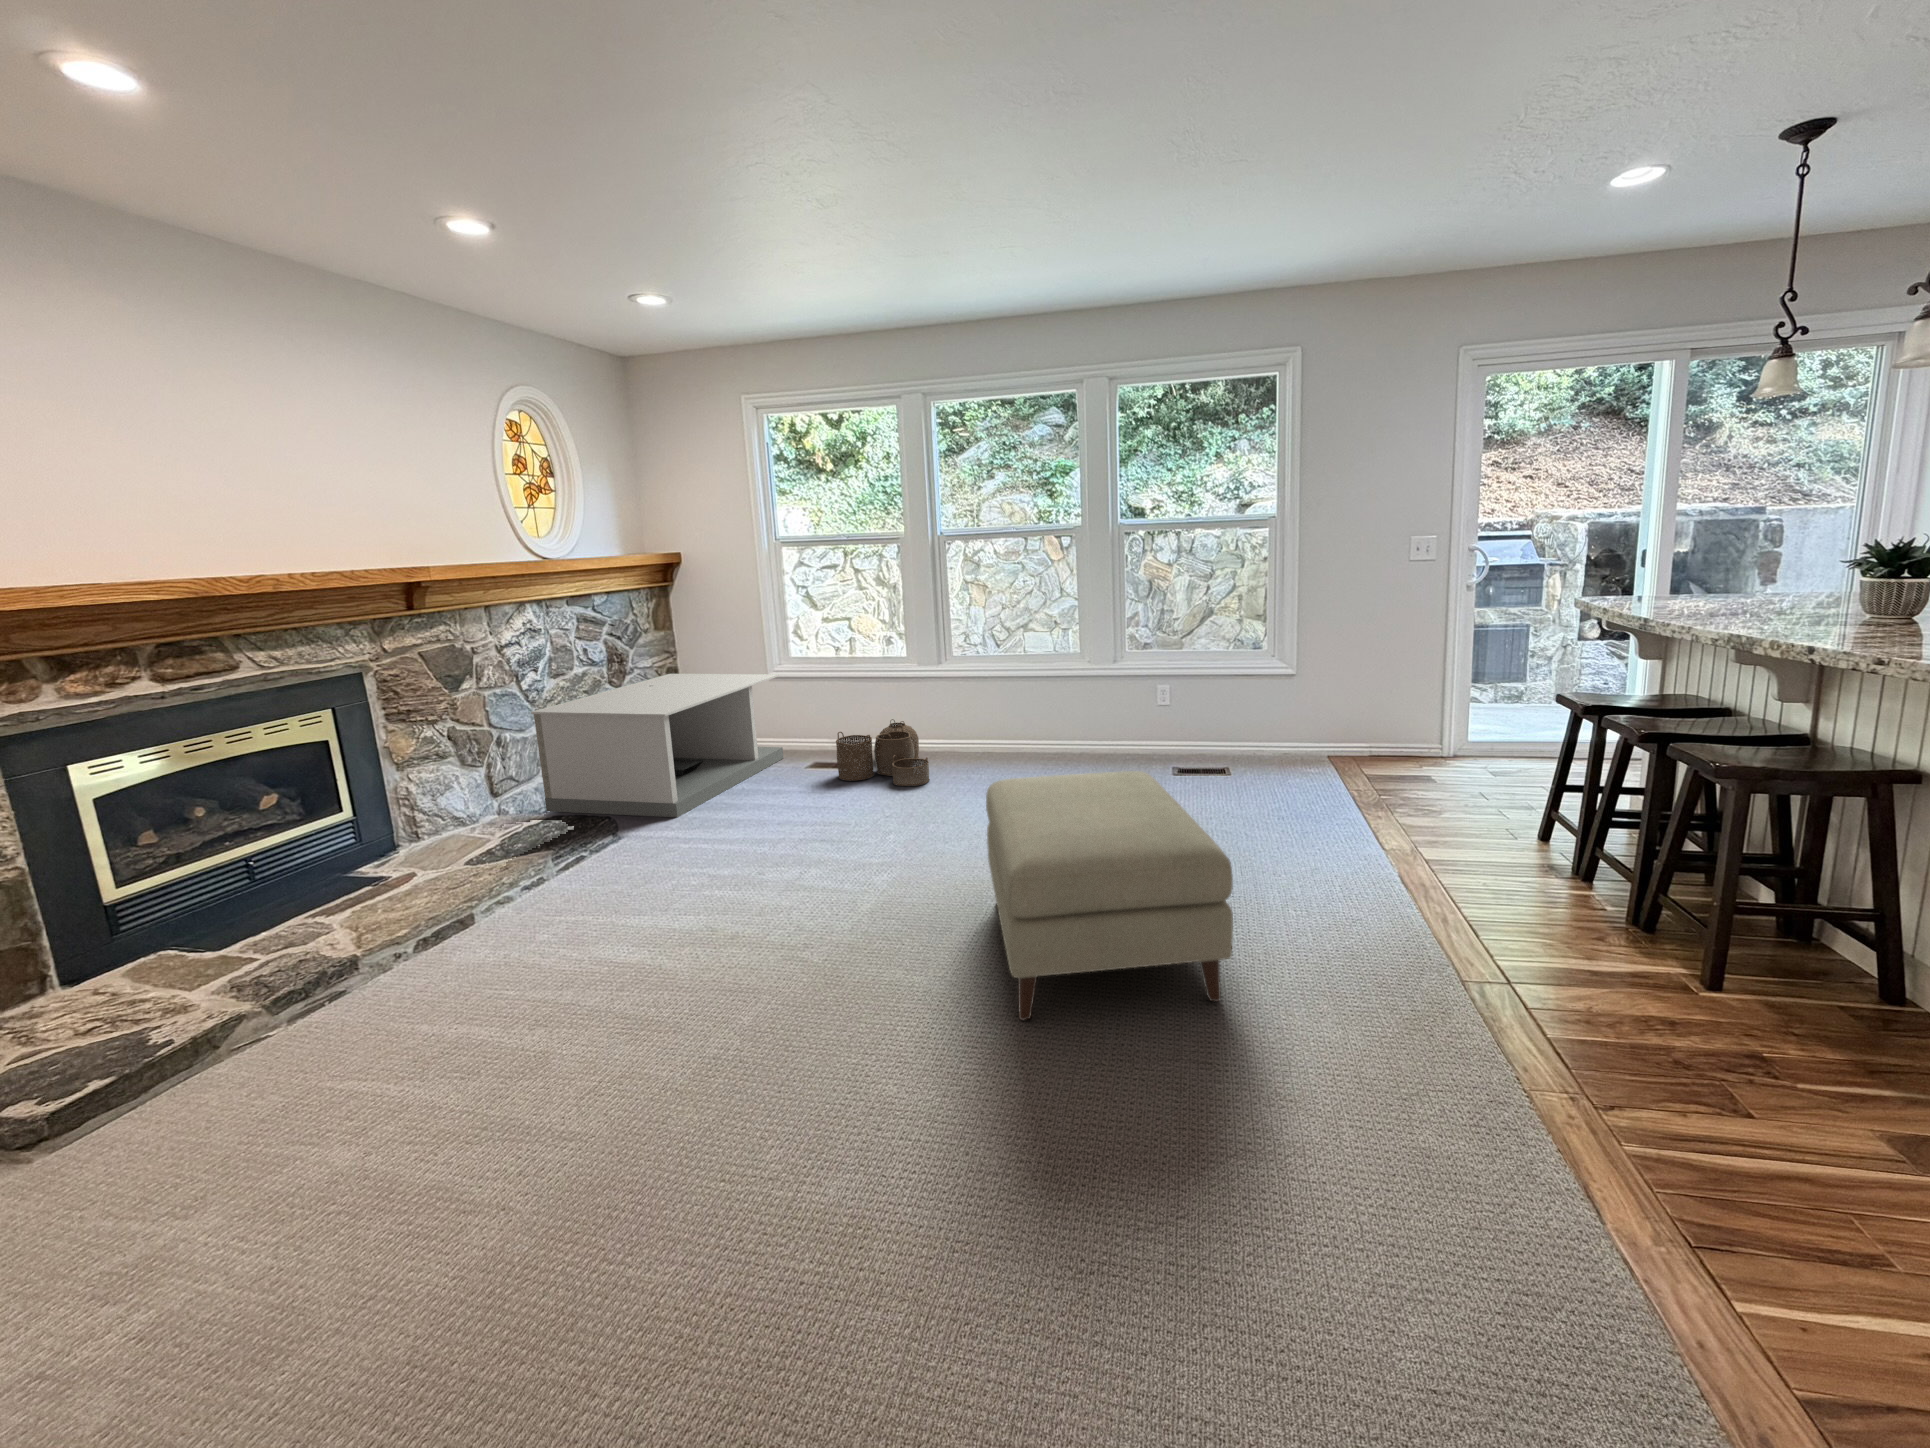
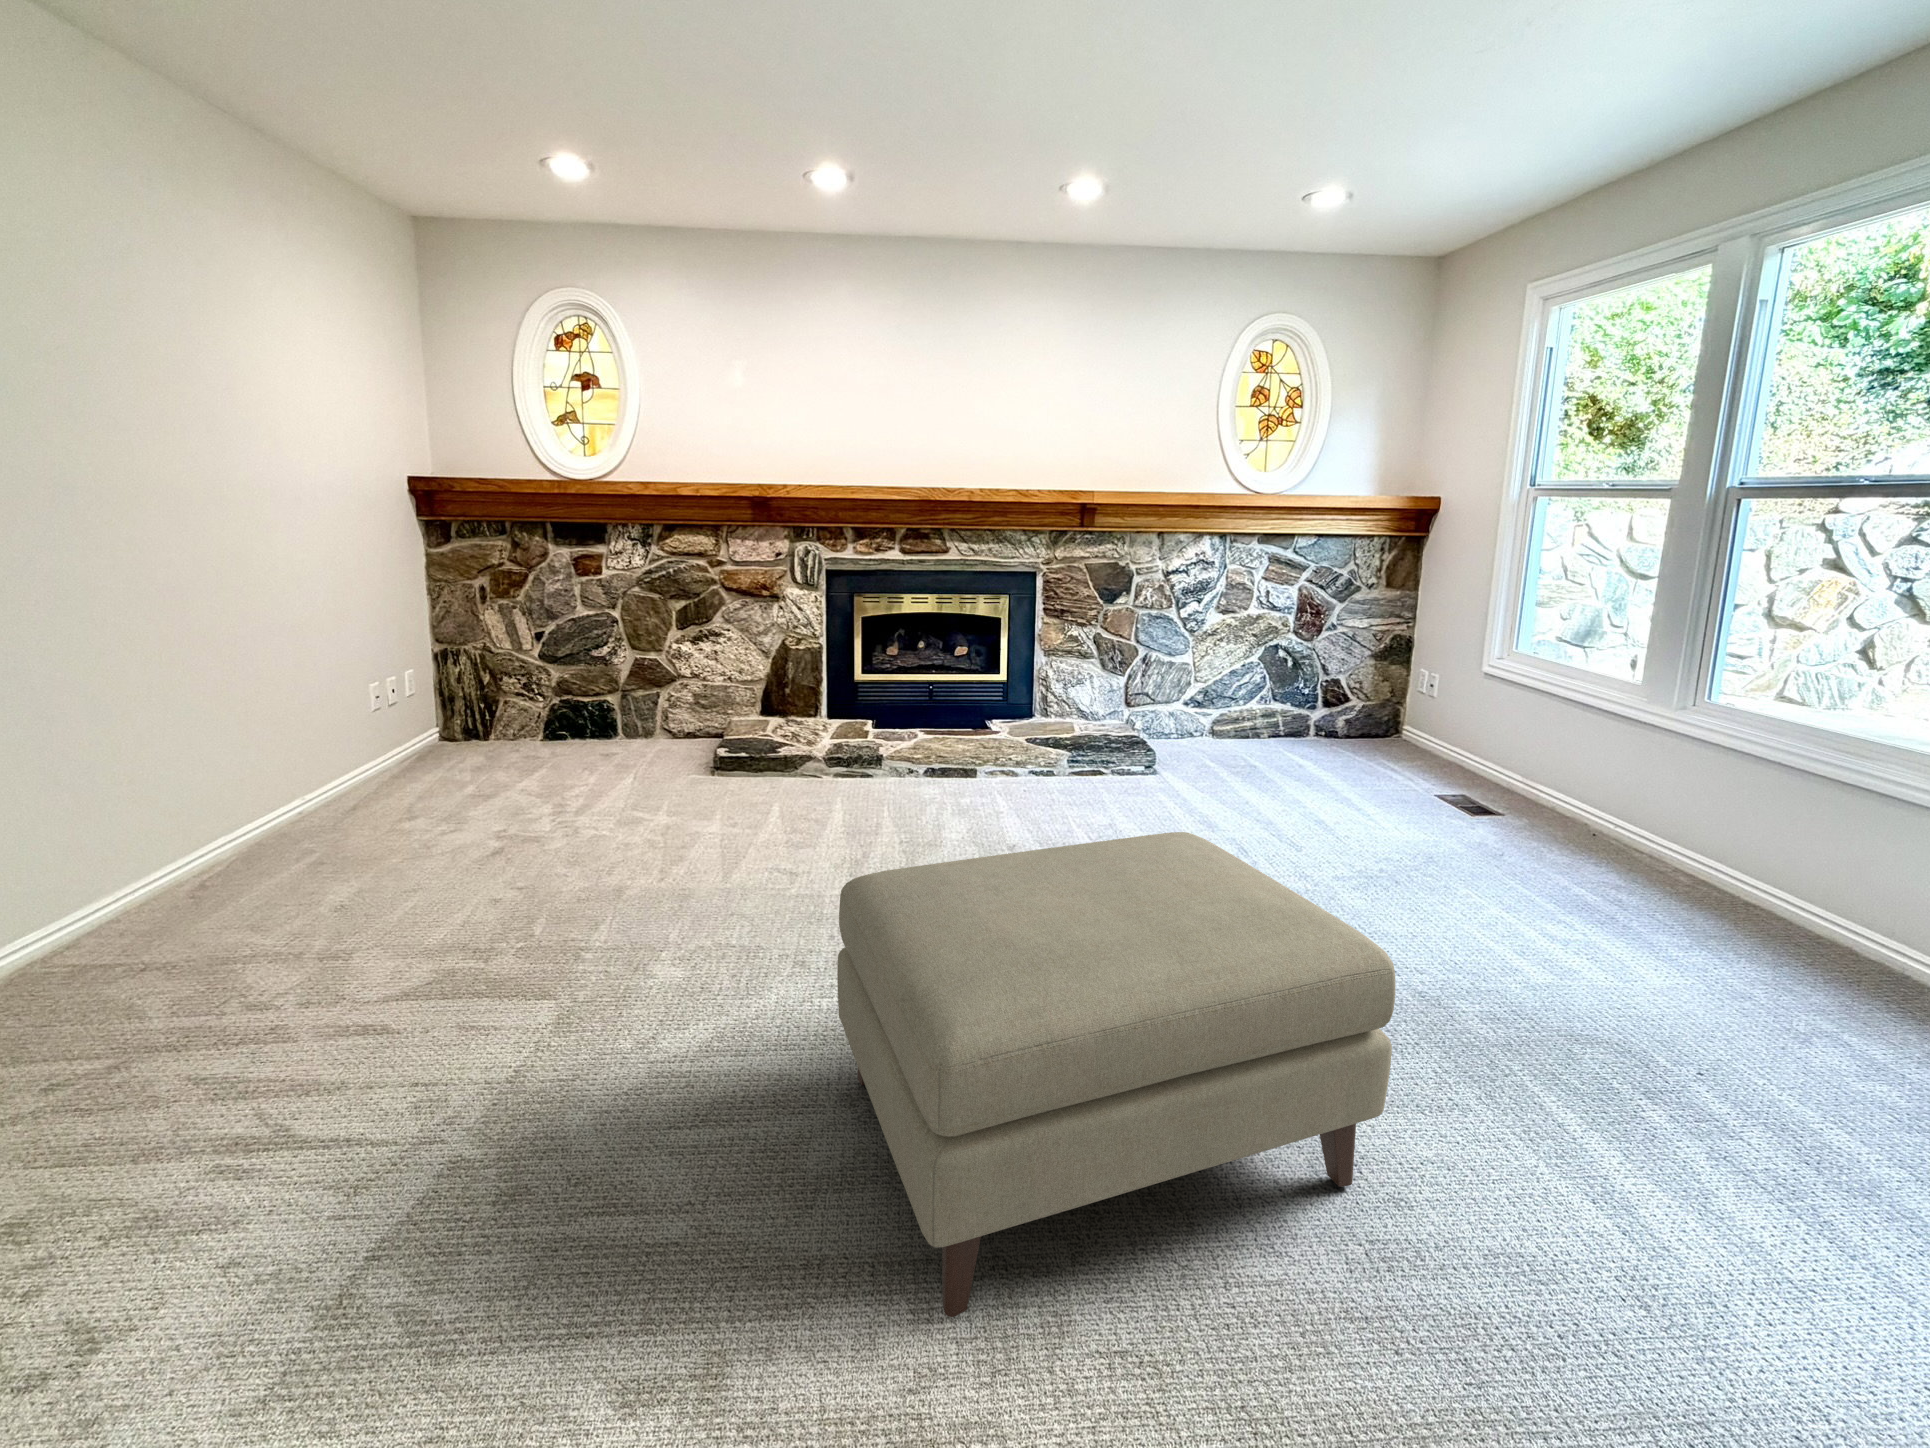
coffee table: present [531,674,783,817] -> none [1173,639,1477,782]
woven basket: present [836,719,930,786] -> none [1440,762,1636,883]

